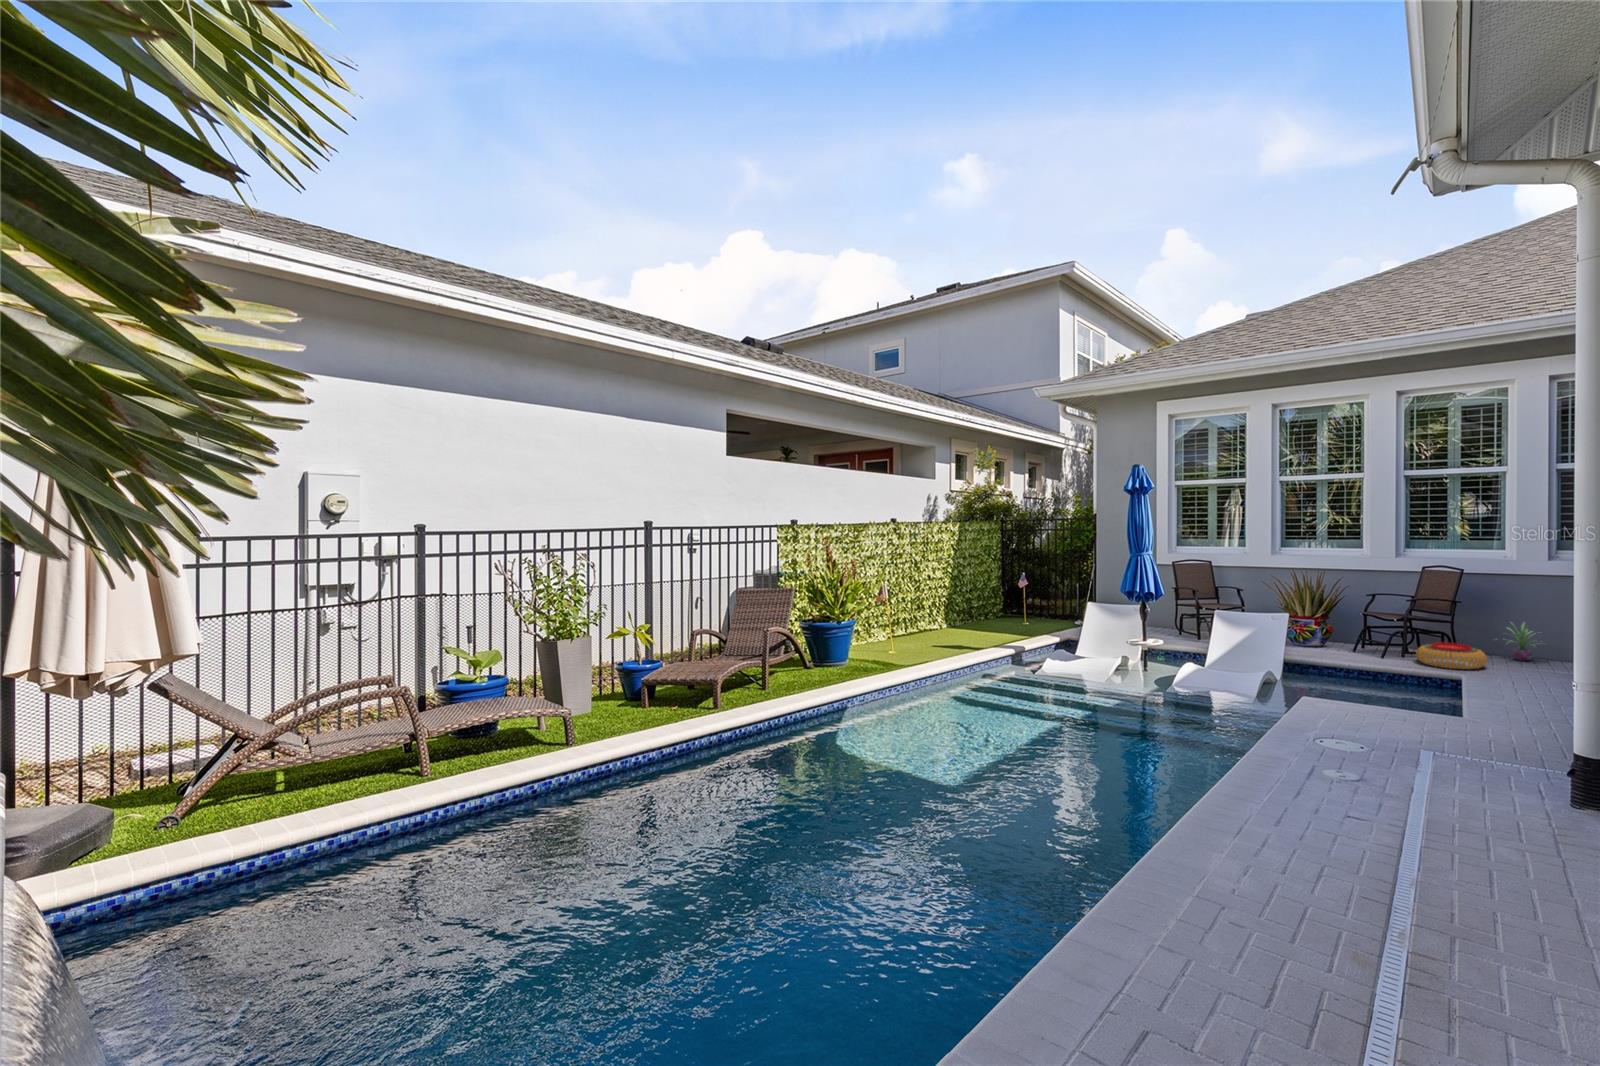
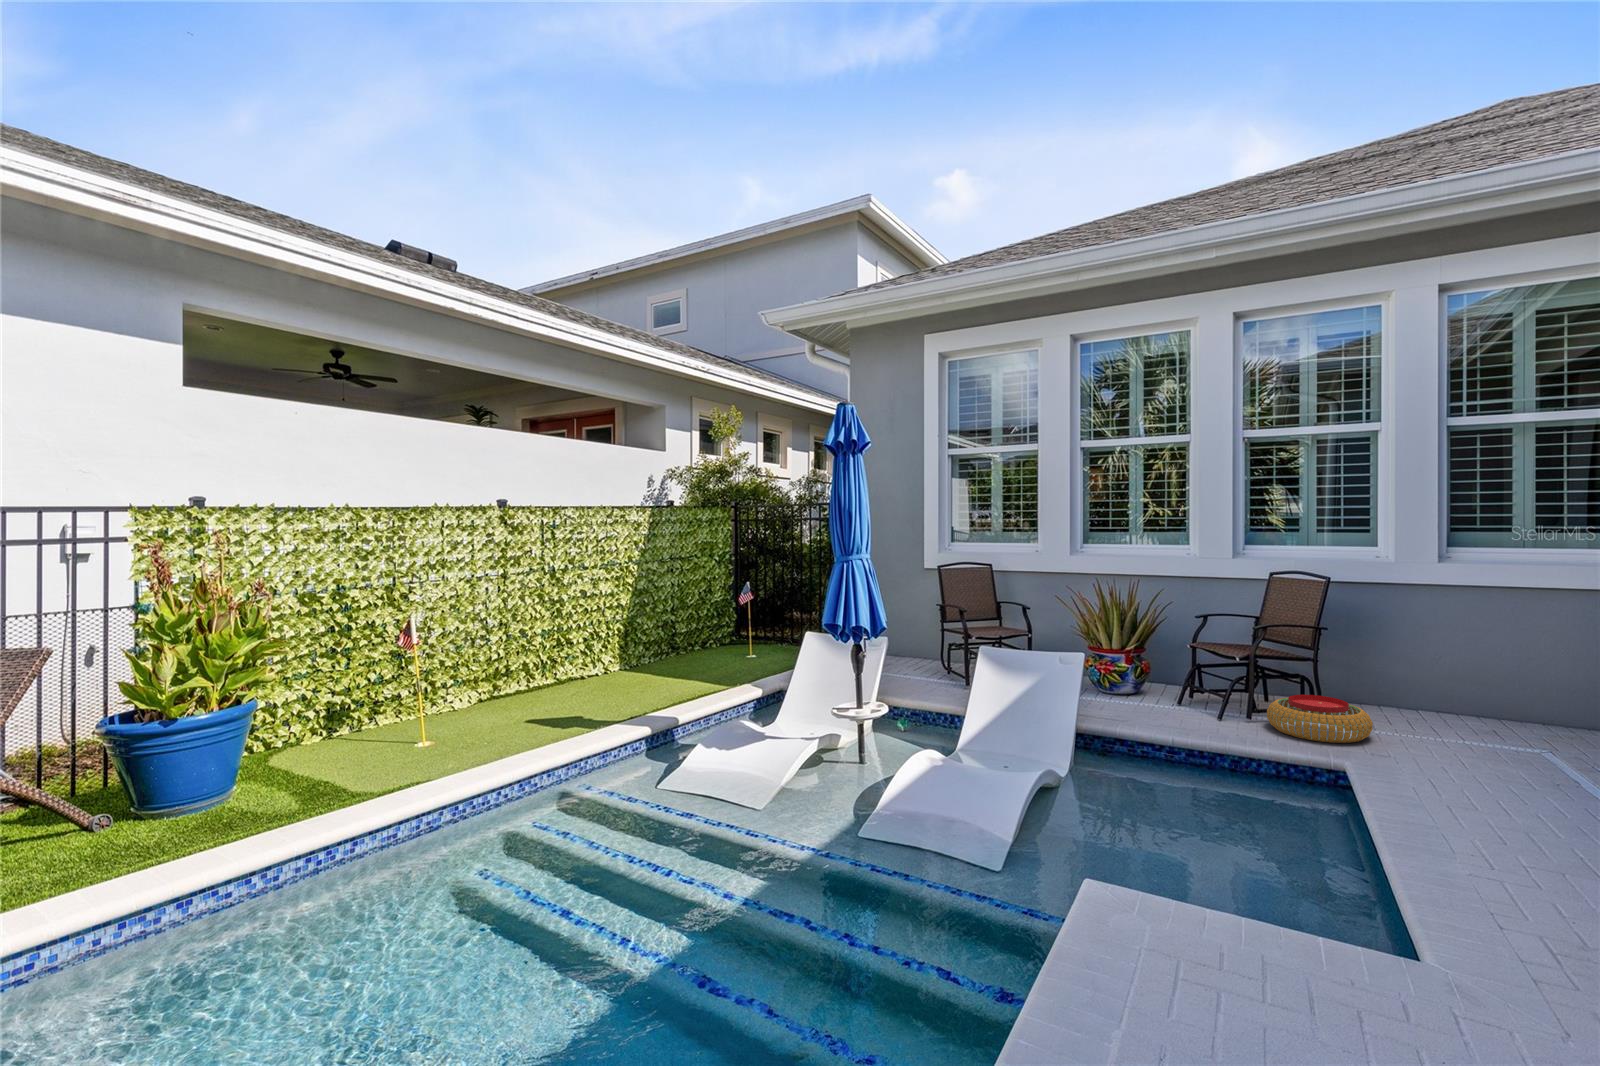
decorative plant: present [1507,622,1532,661] -> none [1374,659,1460,723]

